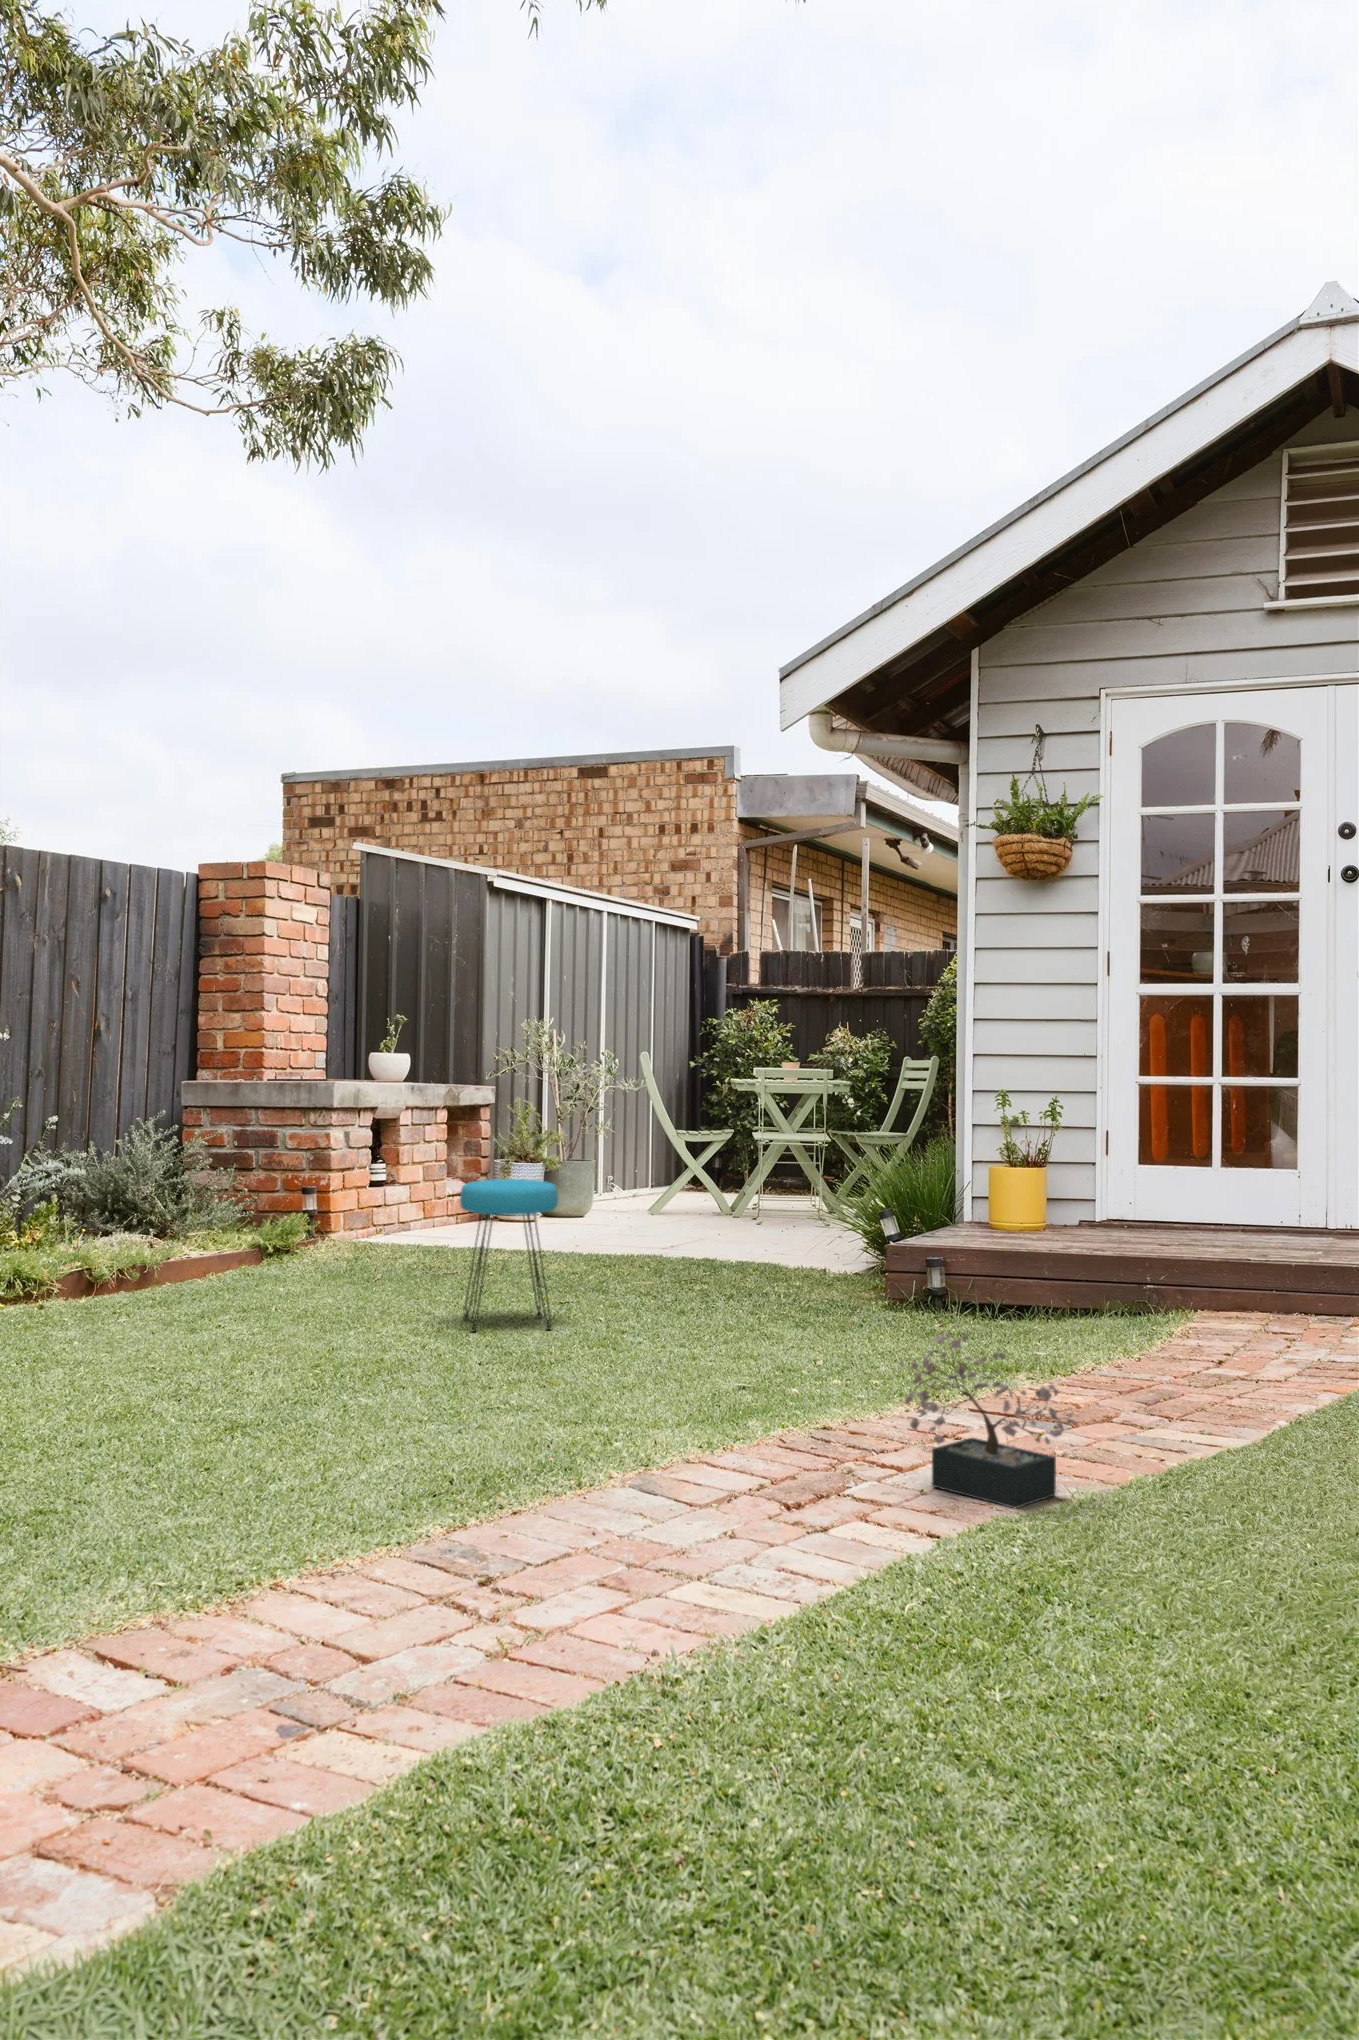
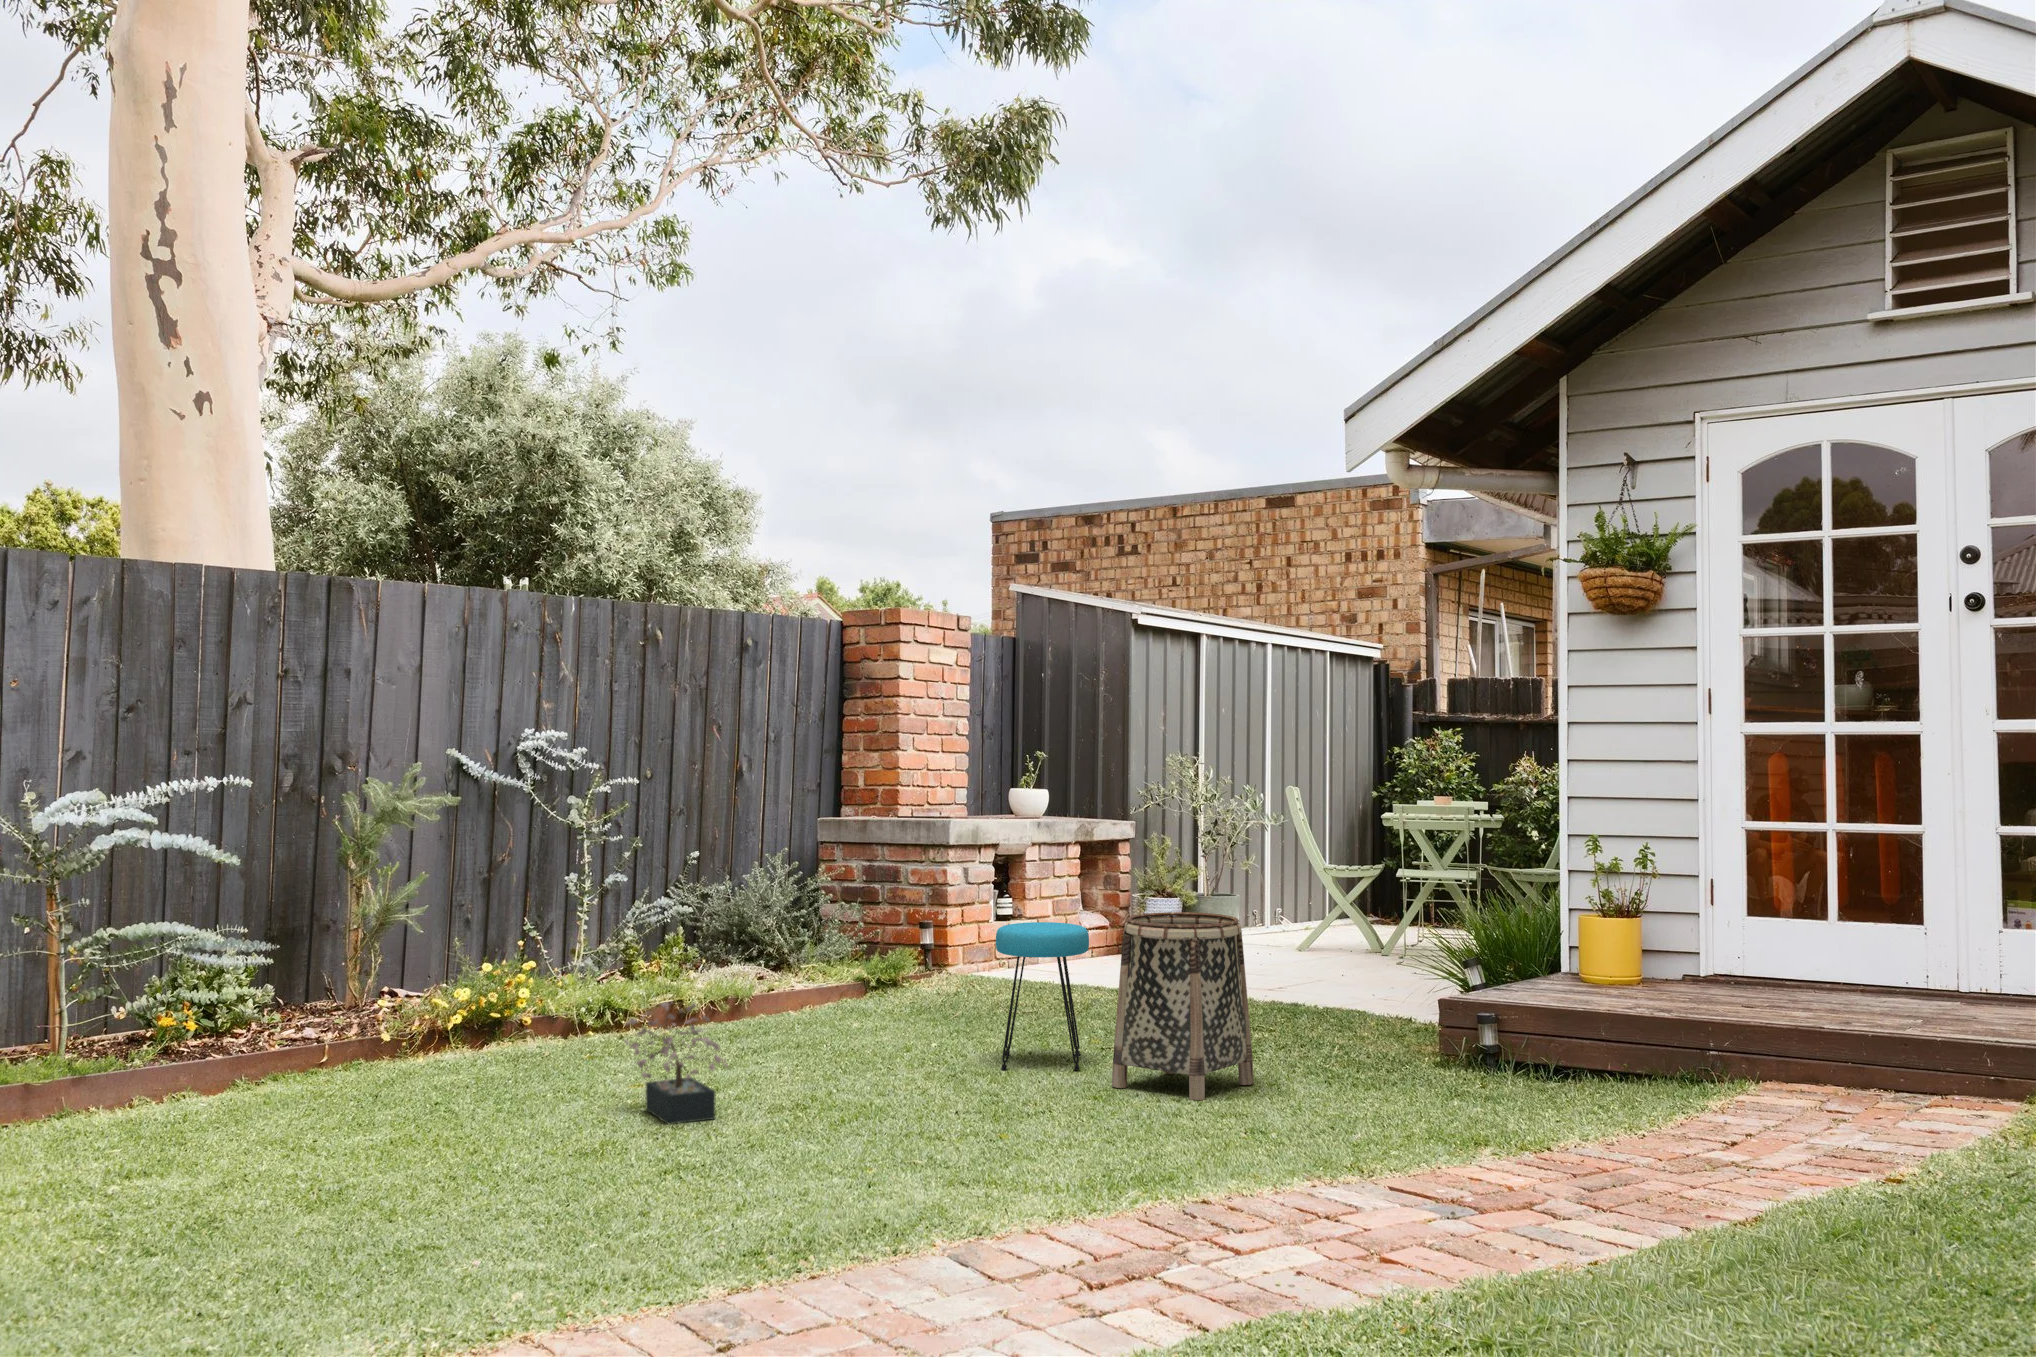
basket: none [598,1165,735,1353] -> present [1112,912,1254,1100]
decorative plant: present [899,1334,1078,1508] -> present [625,1002,728,1124]

